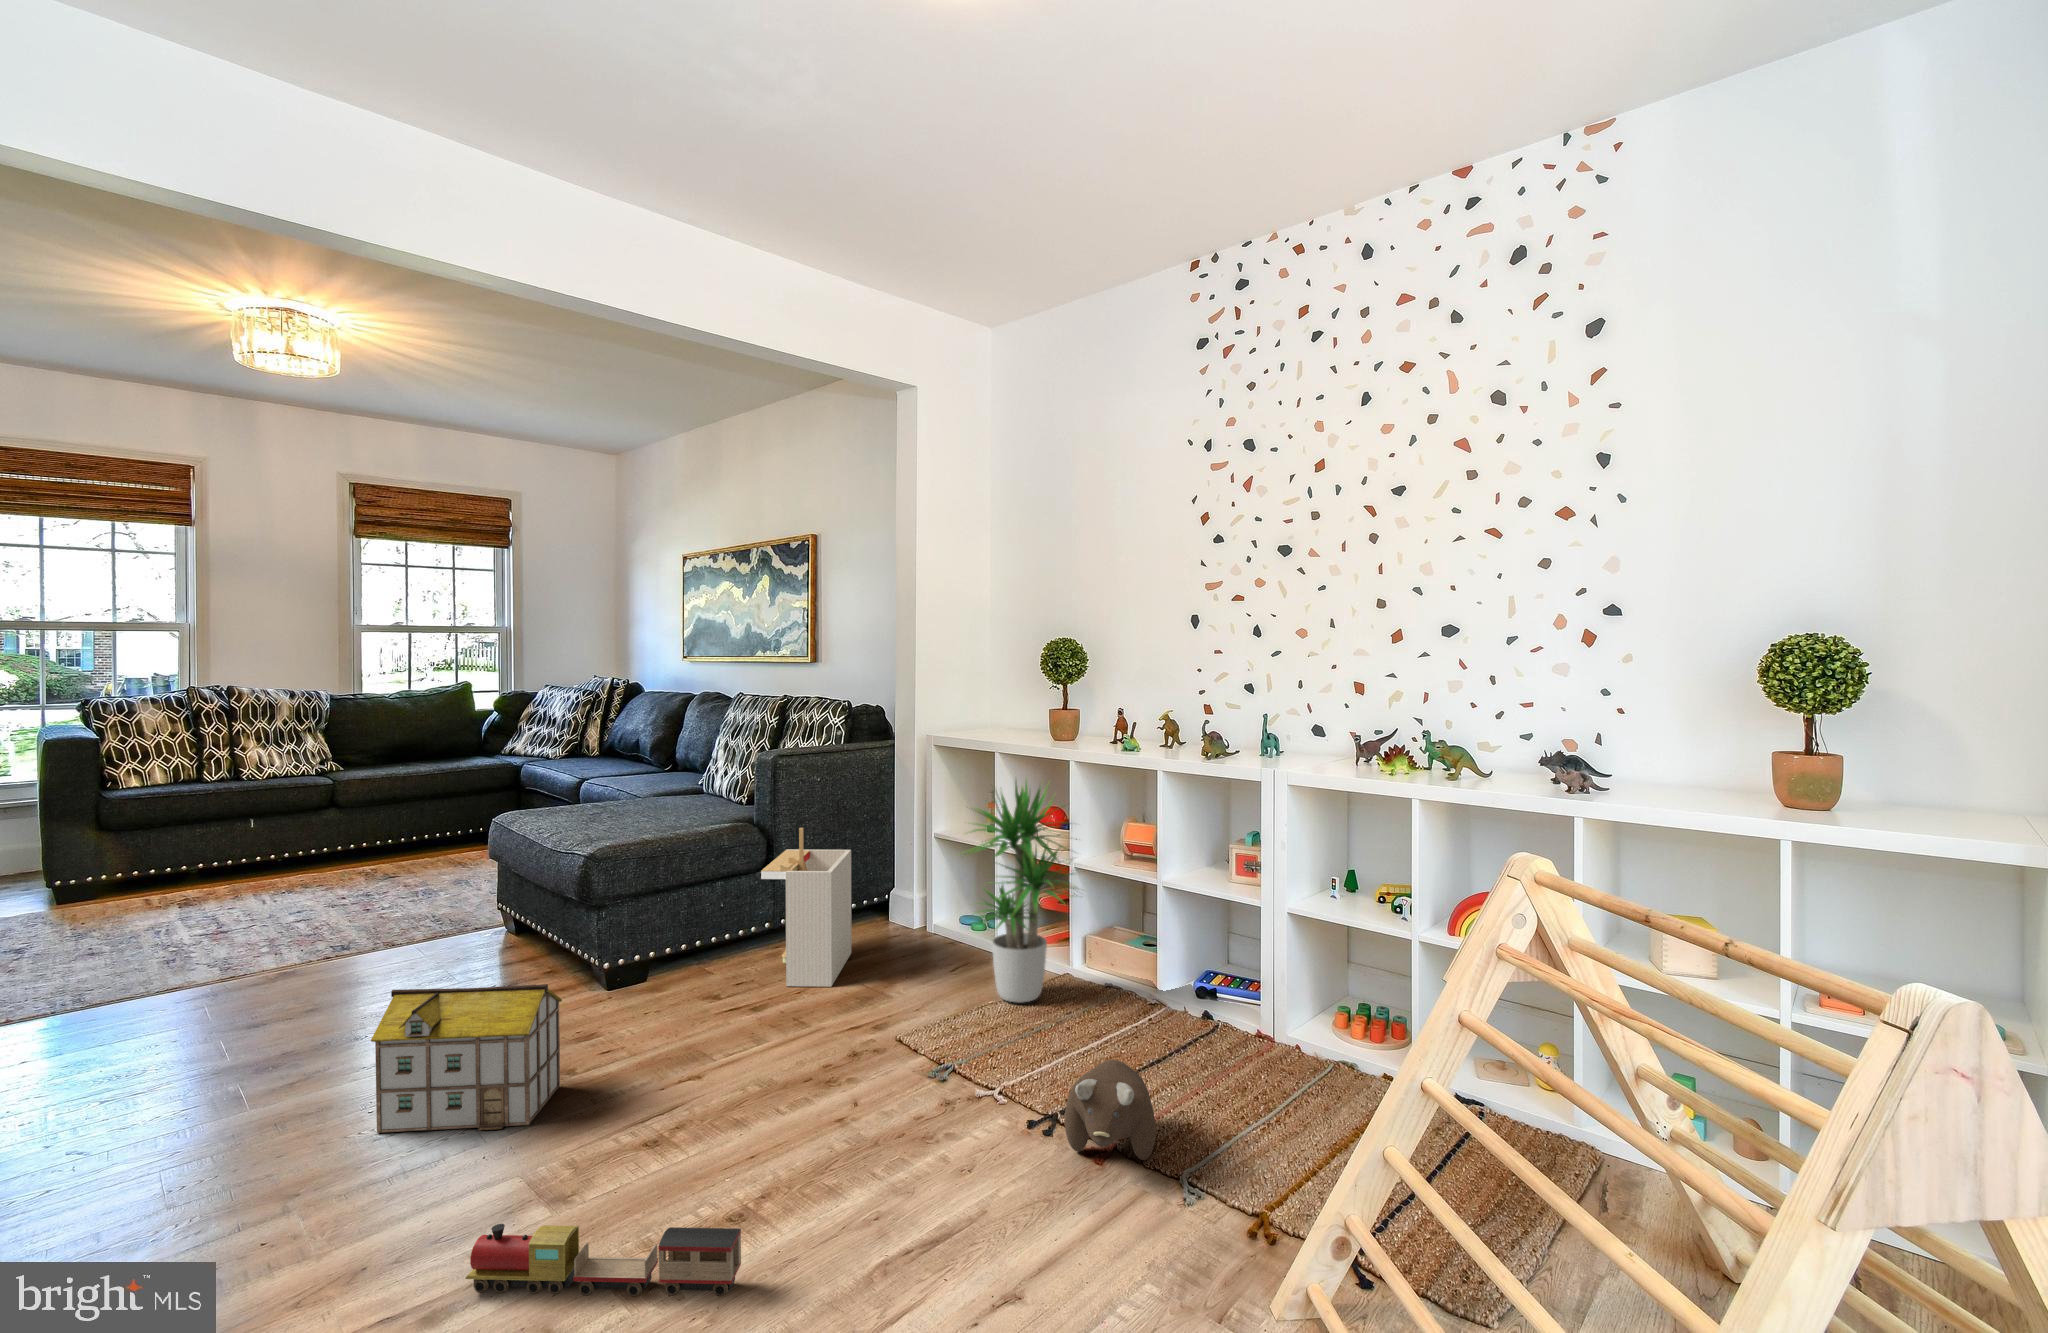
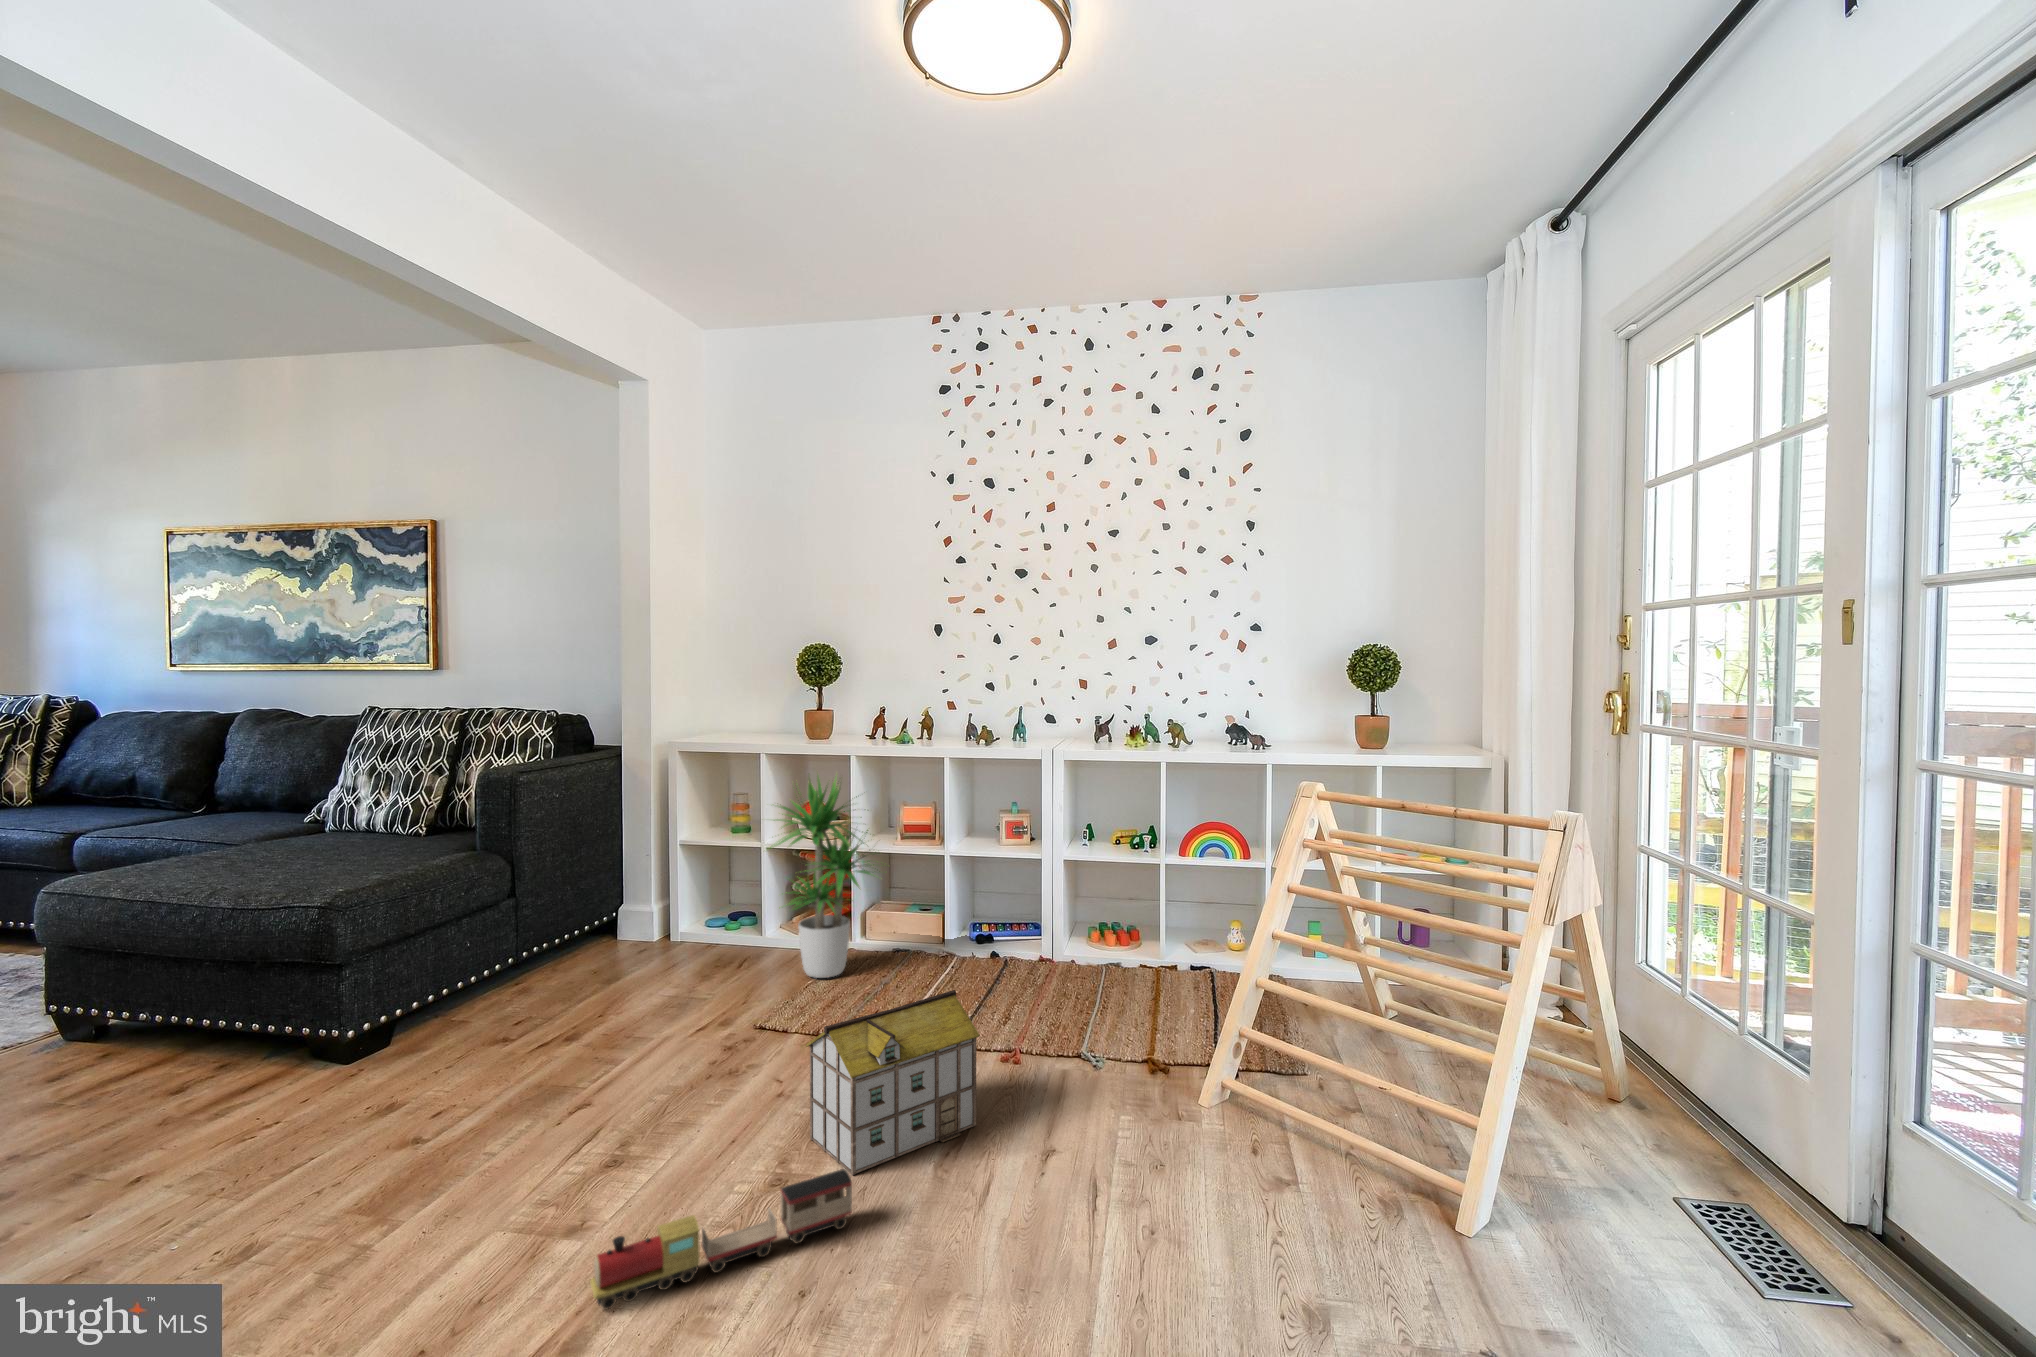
storage bin: present [761,828,851,987] -> none [536,844,630,1012]
toy house: present [371,984,562,1133] -> present [806,990,980,1175]
plush toy: present [1065,1060,1156,1160] -> none [981,984,1055,1062]

